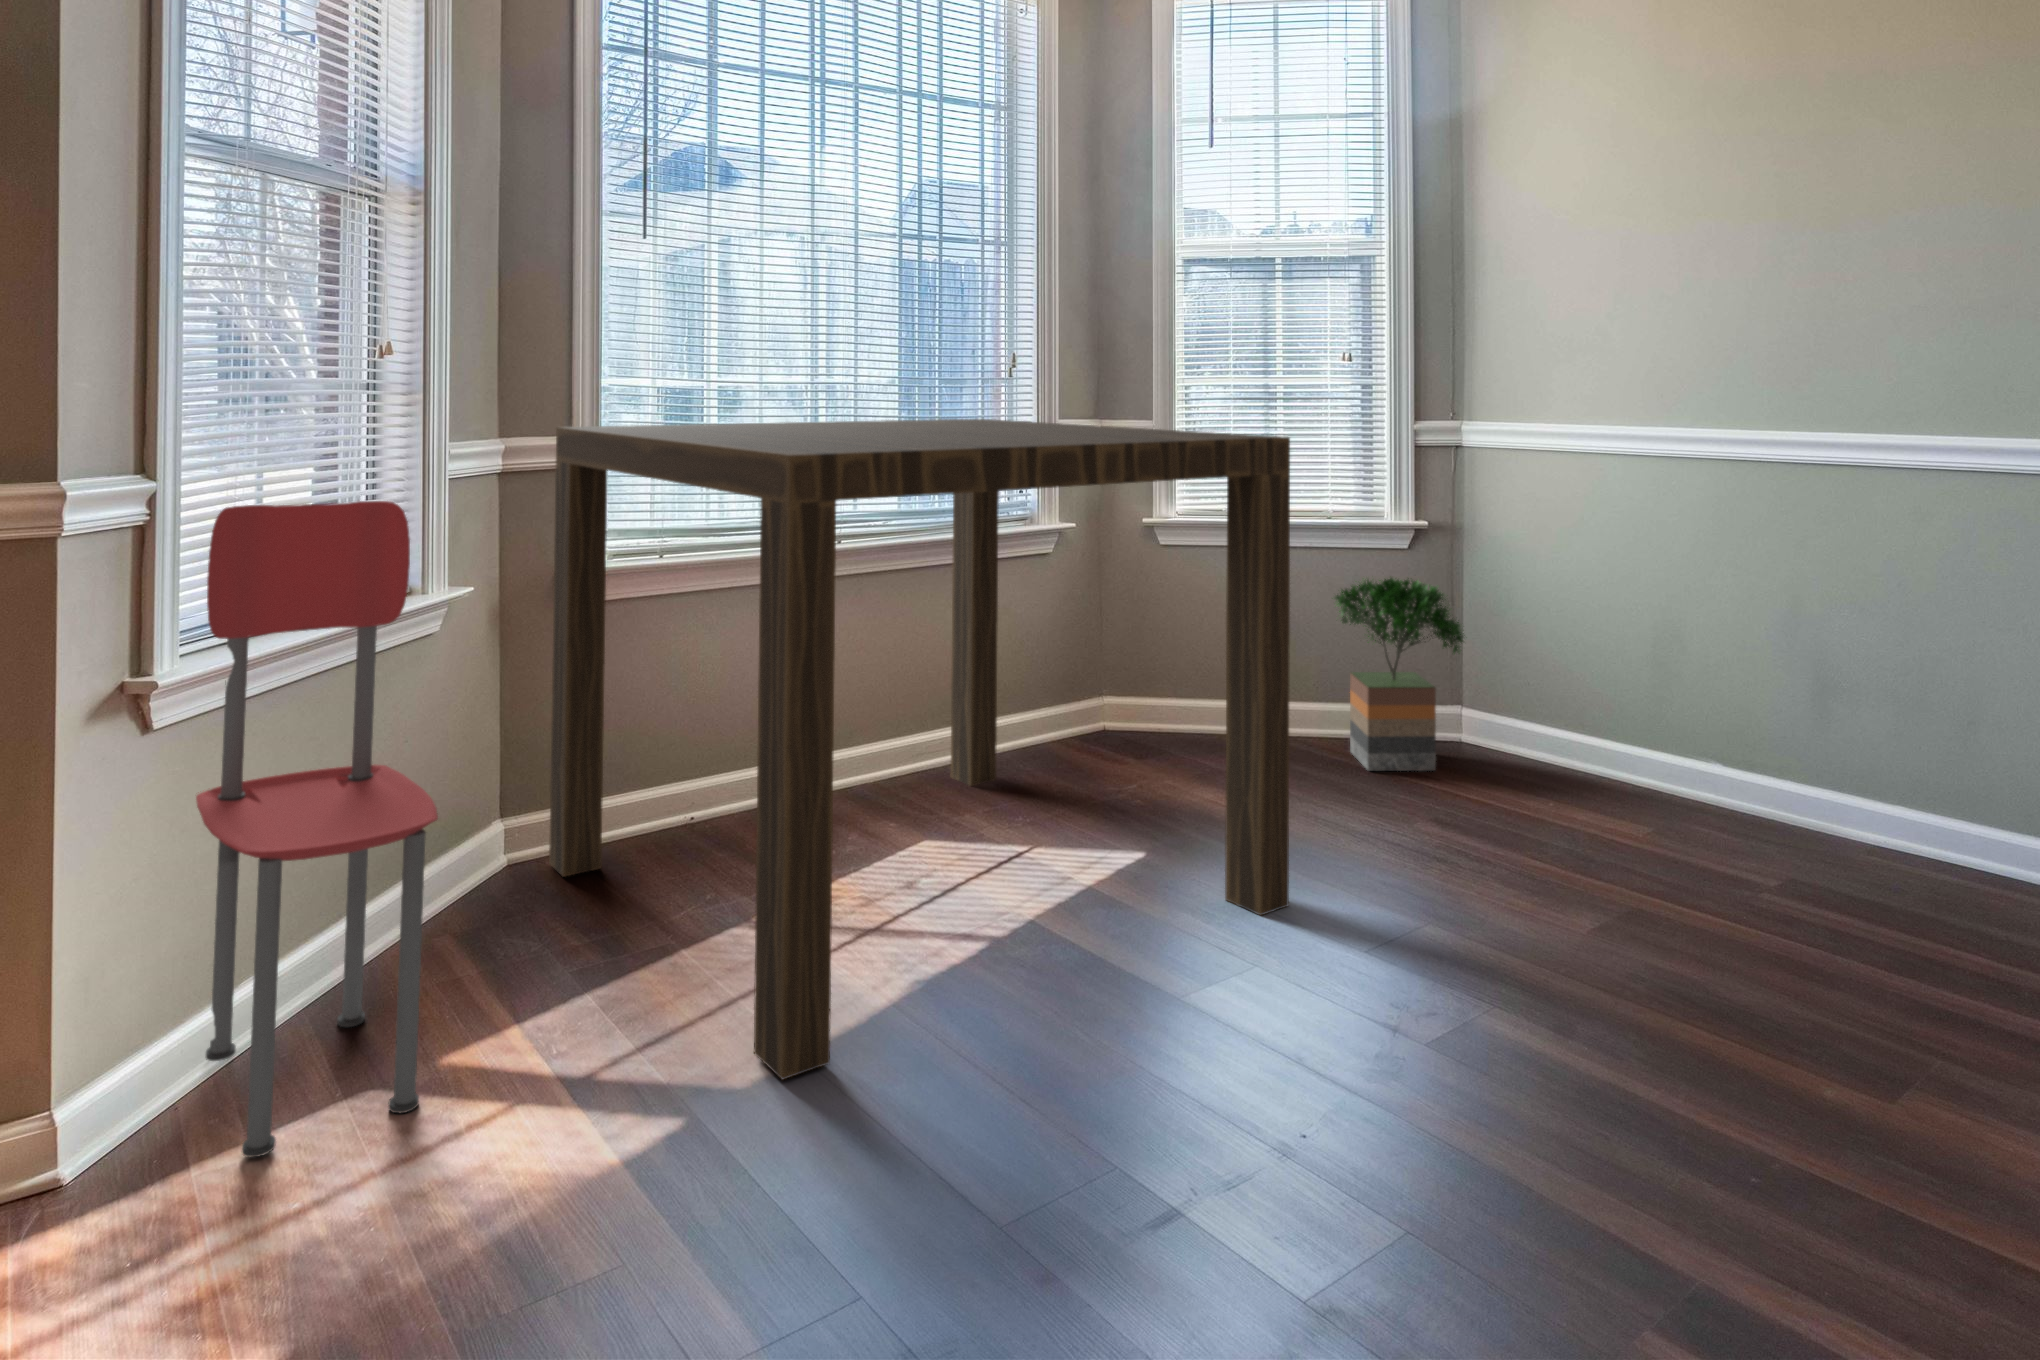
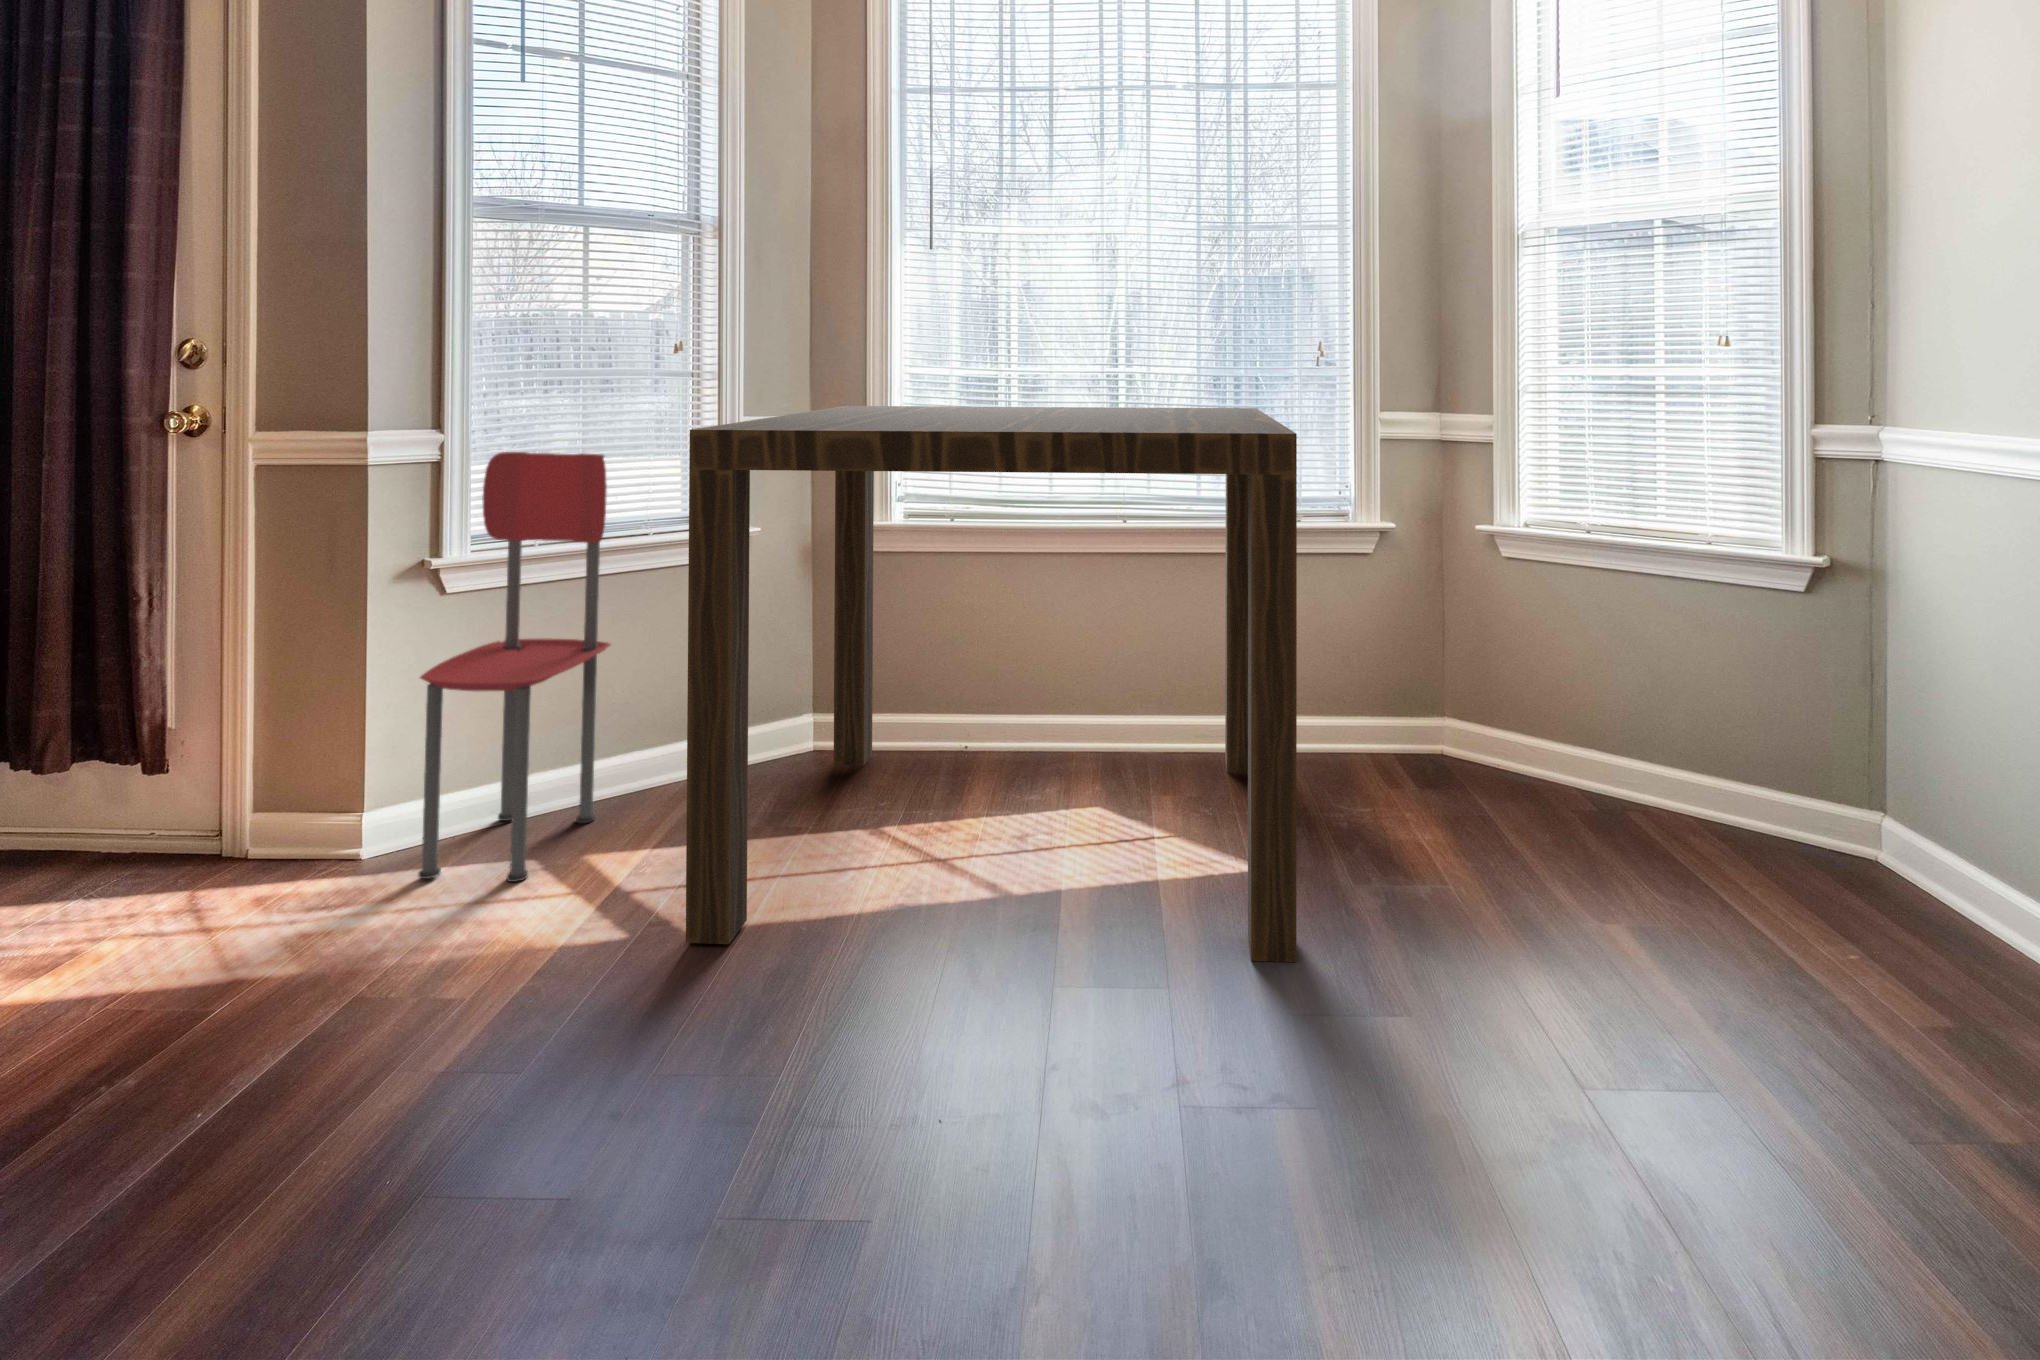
potted tree: present [1335,578,1465,771] -> none [1649,617,1825,884]

